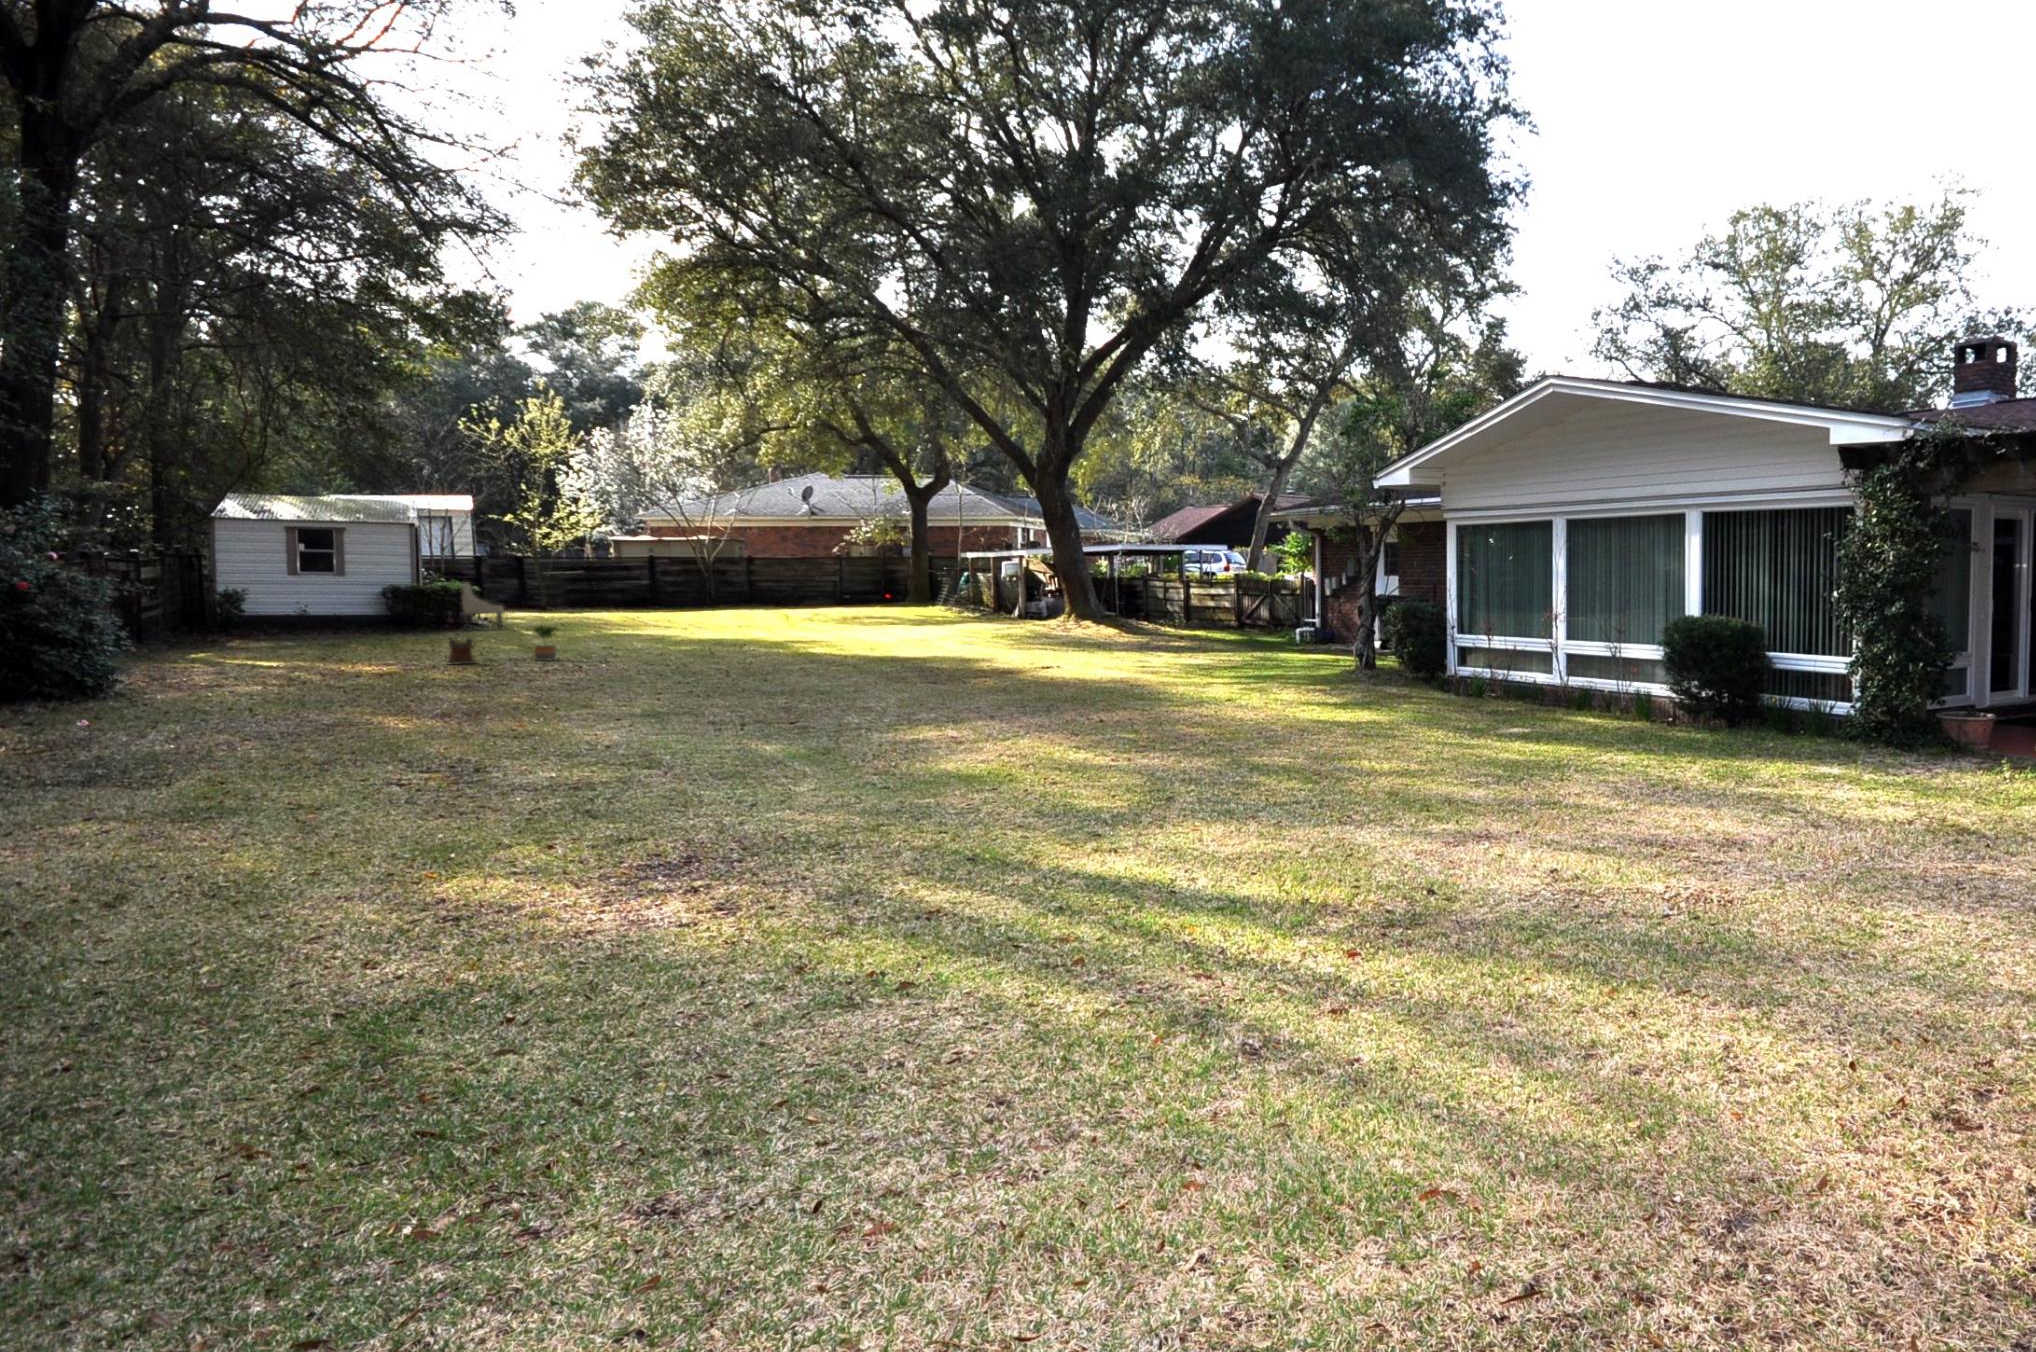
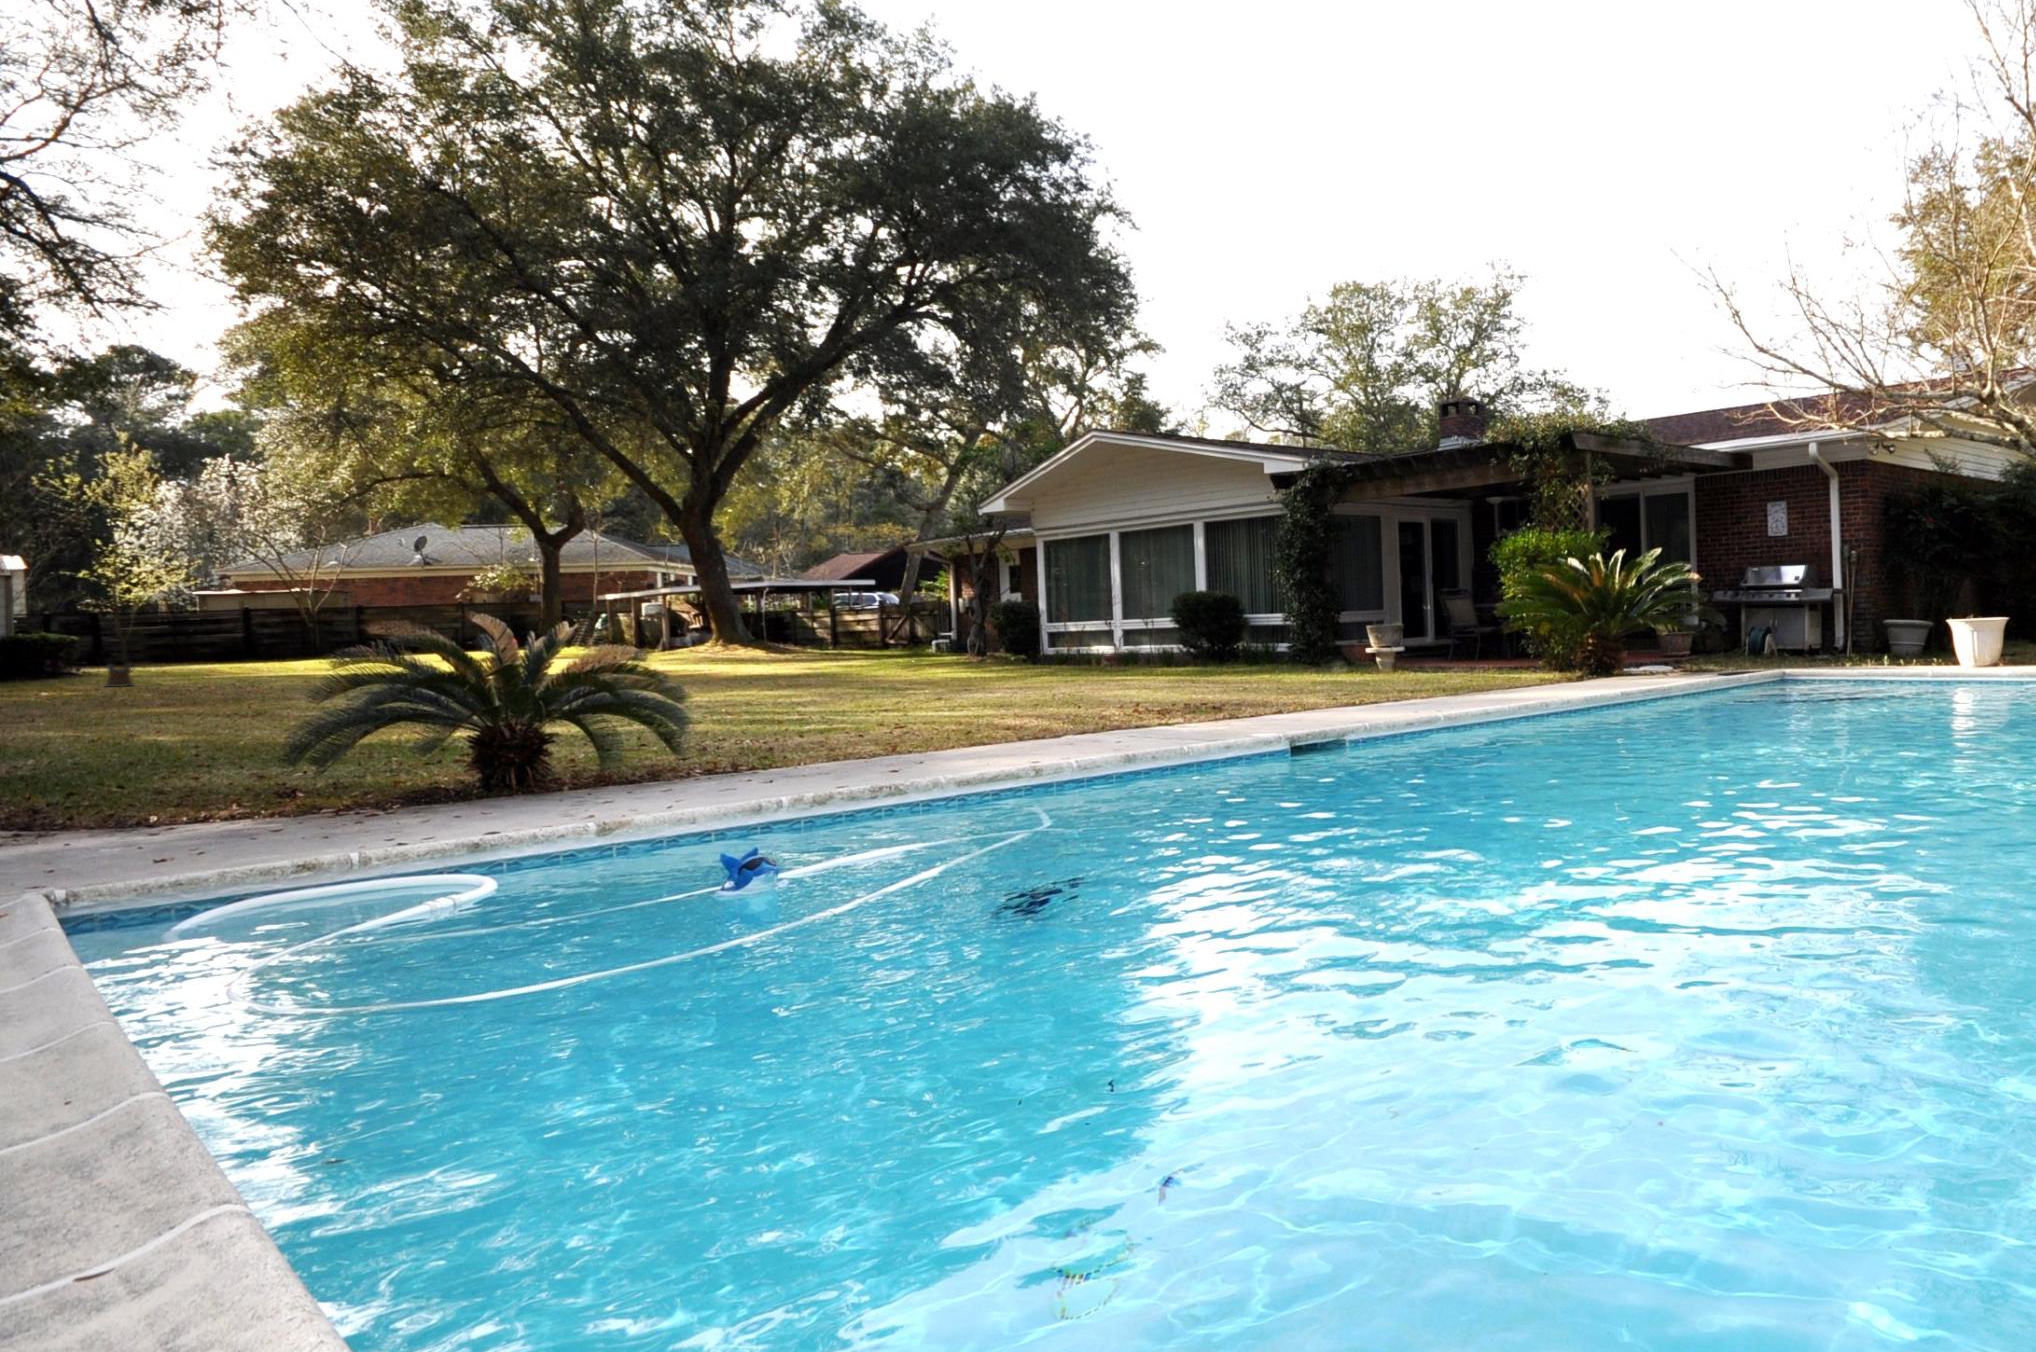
chair: present [460,582,504,630] -> none [63,628,110,675]
potted tree: present [534,626,558,661] -> none [190,651,219,683]

